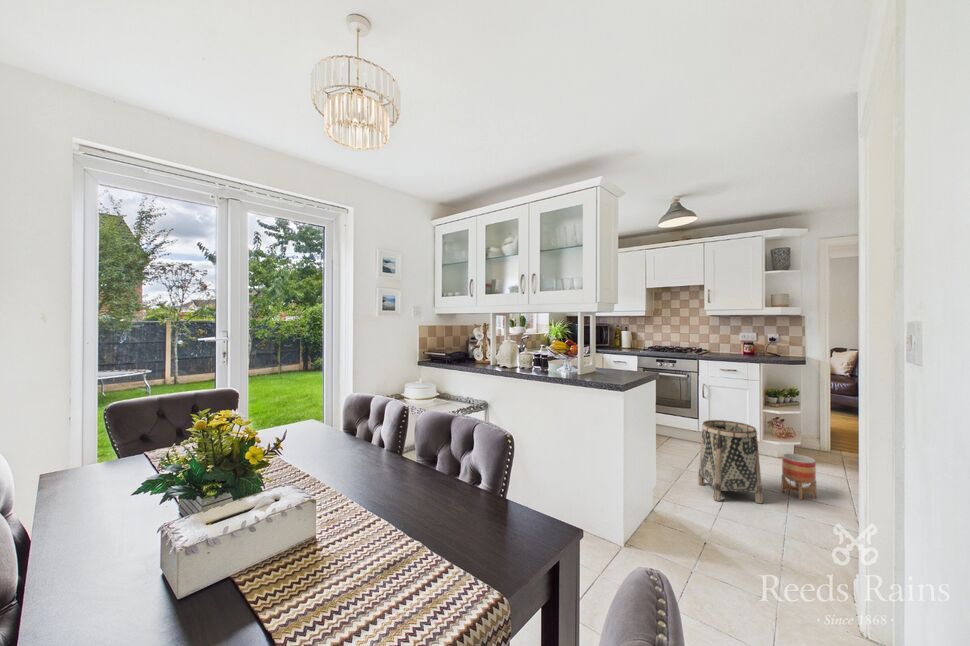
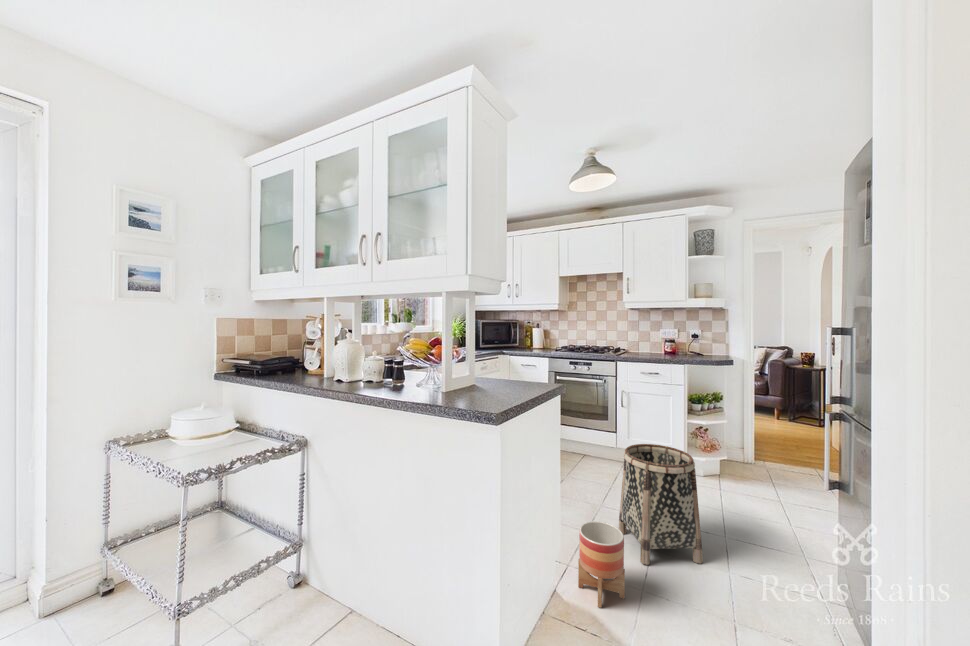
planter: present [781,454,816,499] -> present [578,521,625,608]

